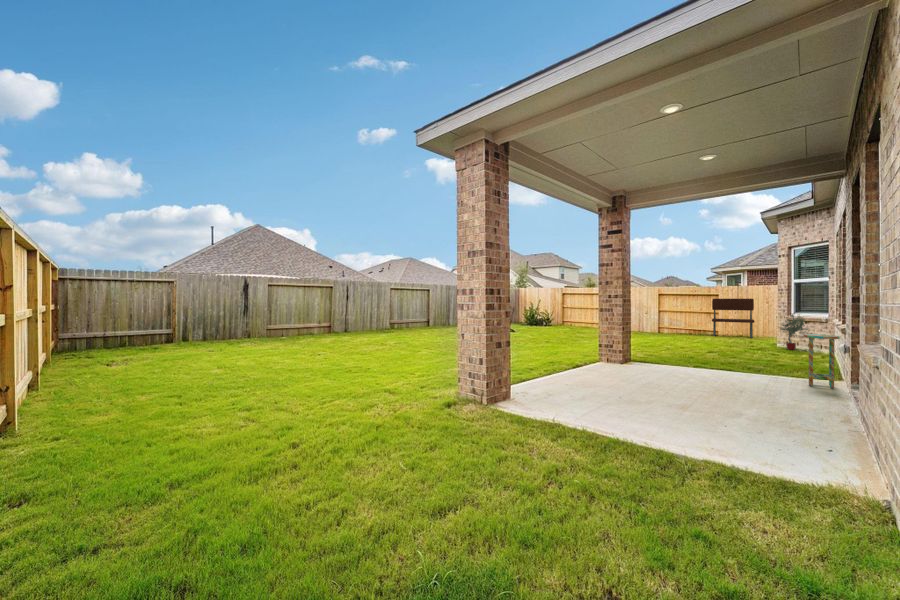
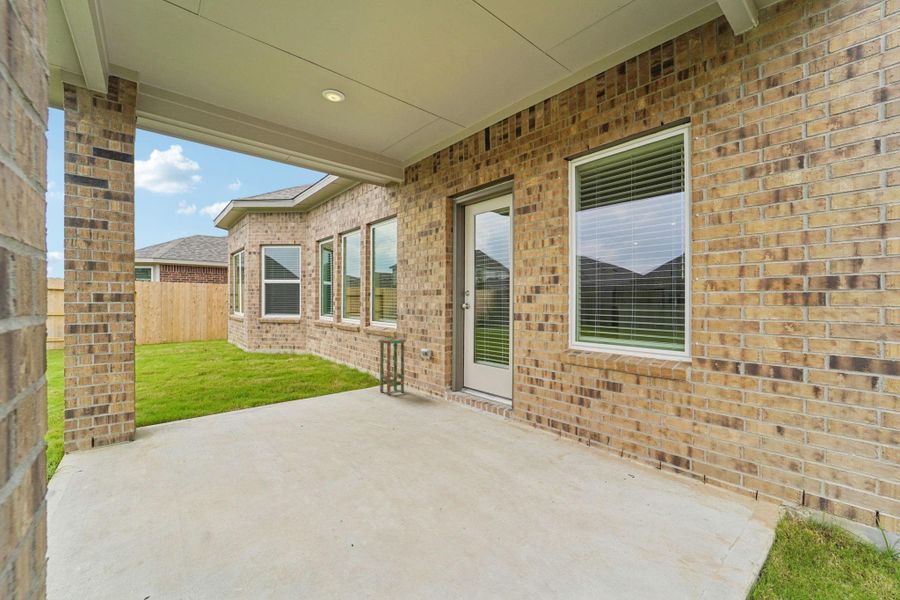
bench: present [712,299,755,338] -> none [153,299,208,348]
potted tree: present [781,314,808,350] -> none [256,315,285,354]

